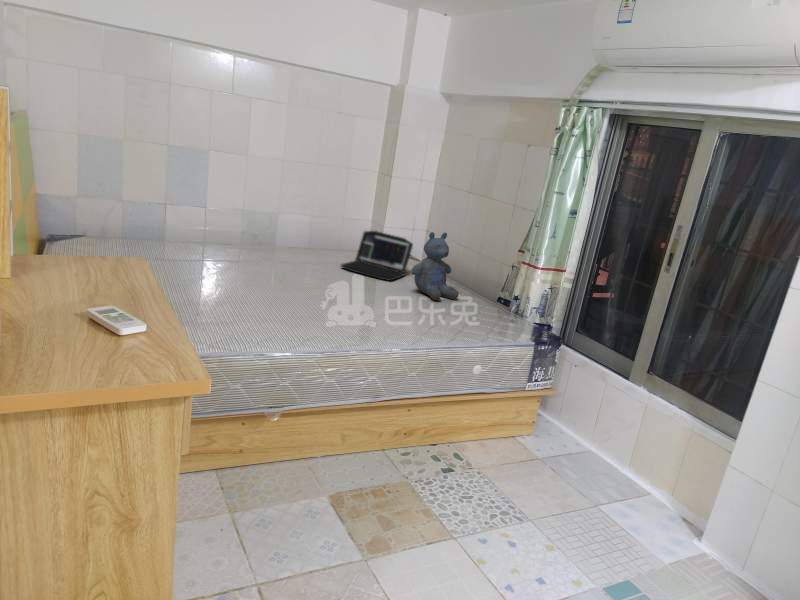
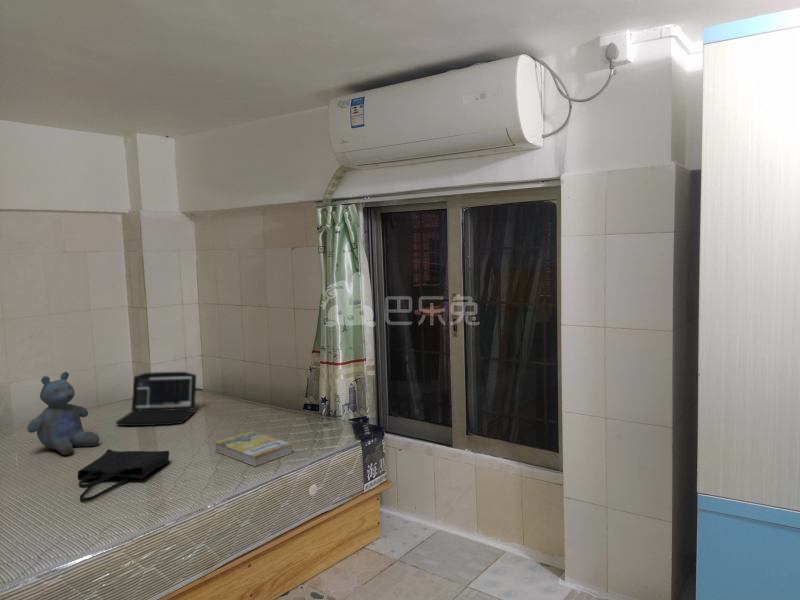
stuffed bear: present [411,232,459,300] -> present [27,372,99,455]
tote bag: none [295,282,370,314] -> present [78,449,169,502]
book: none [407,302,471,332] -> present [215,431,292,466]

